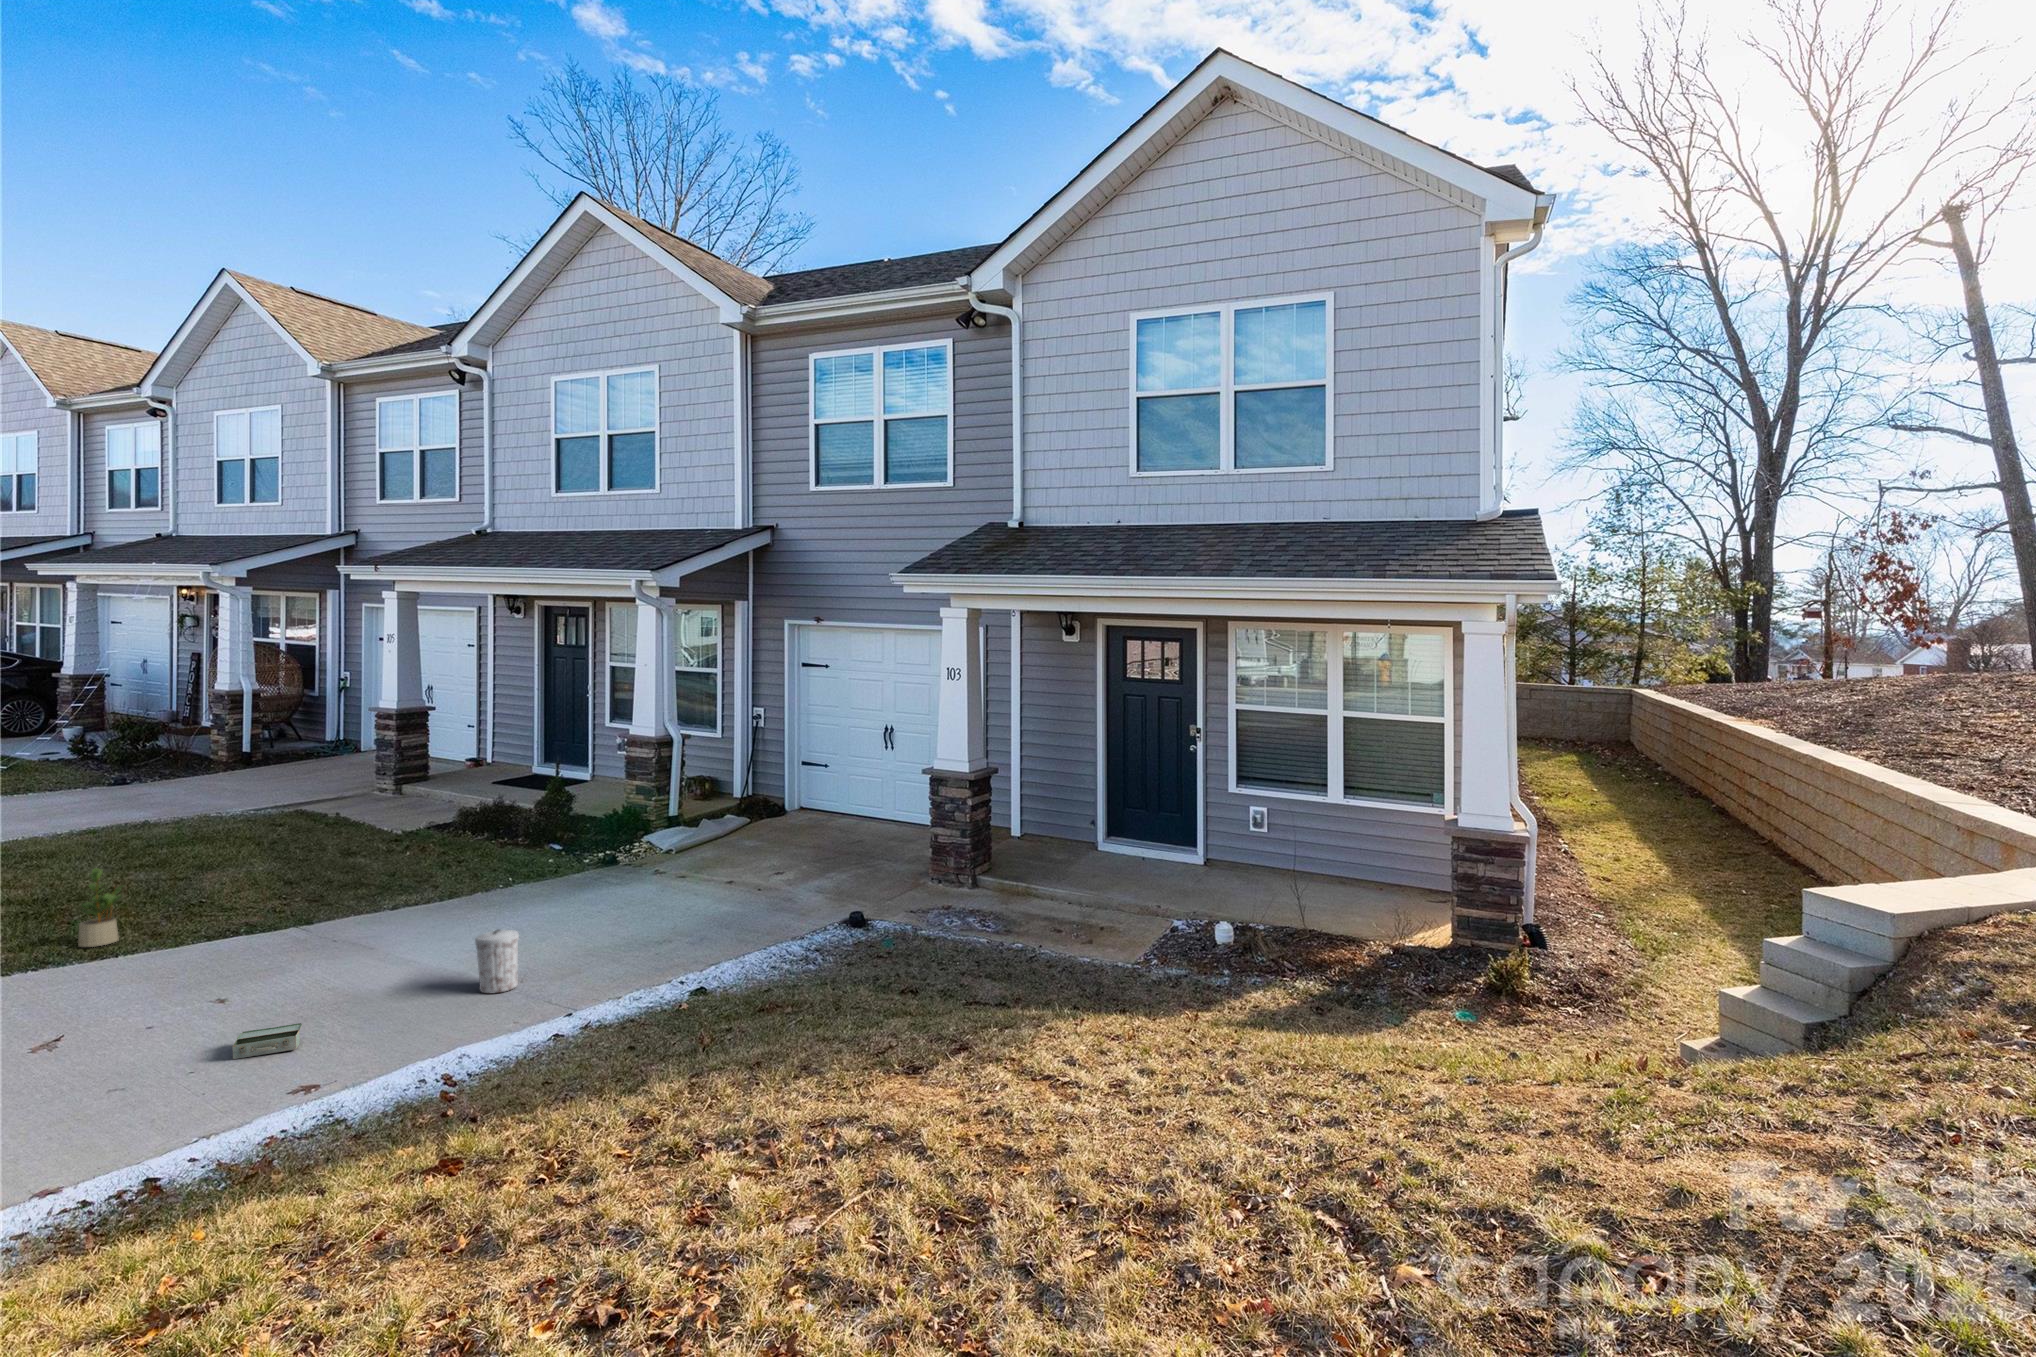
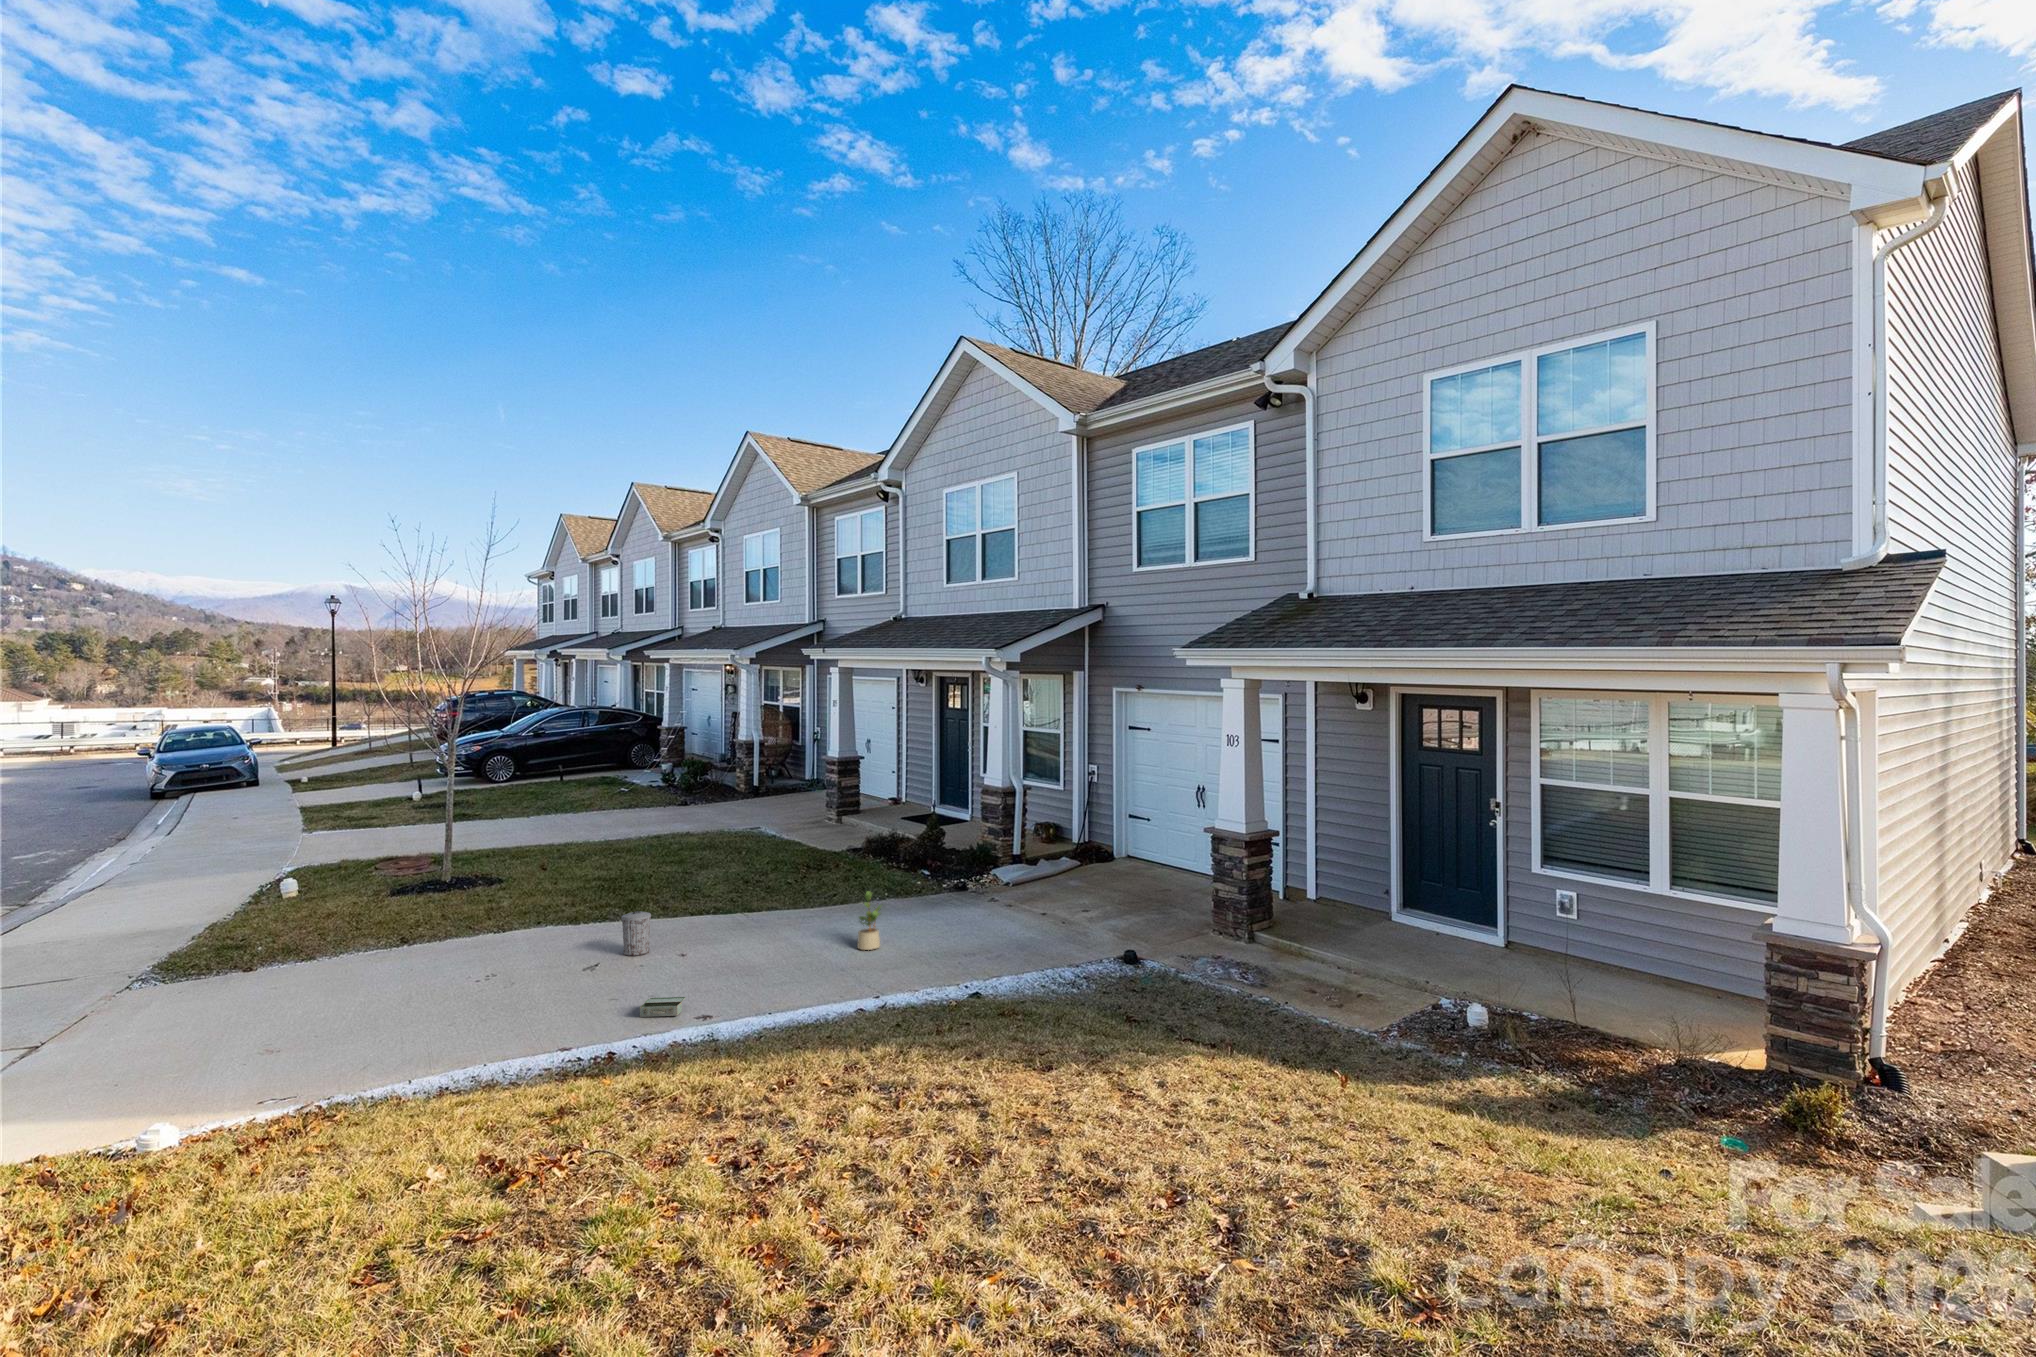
potted plant: present [78,868,123,947] -> present [857,891,881,950]
trash can: present [475,929,519,994] -> present [621,911,651,956]

